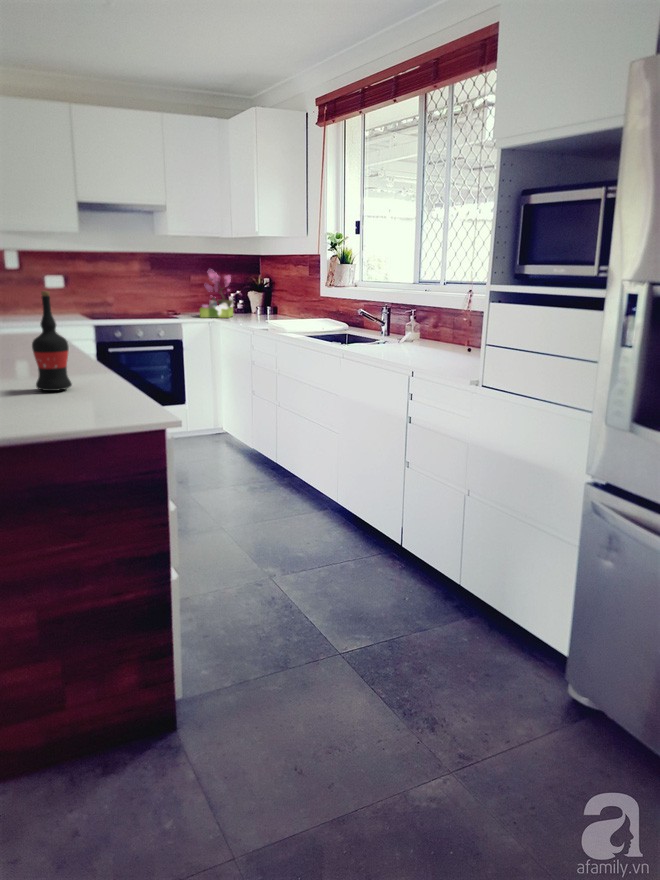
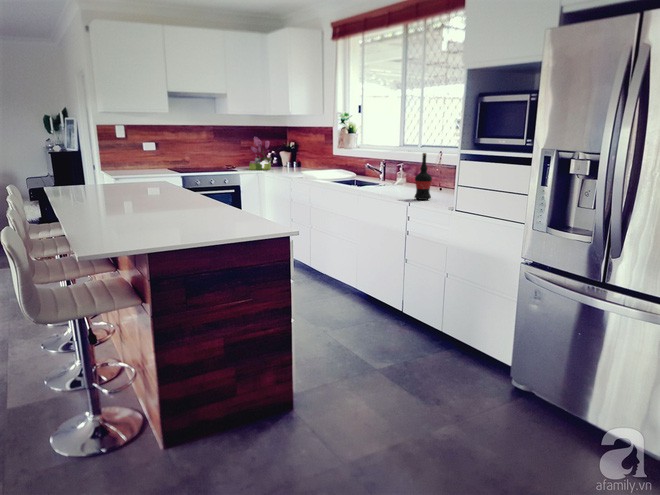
wine bottle: present [32,291,72,391] -> present [415,153,432,200]

